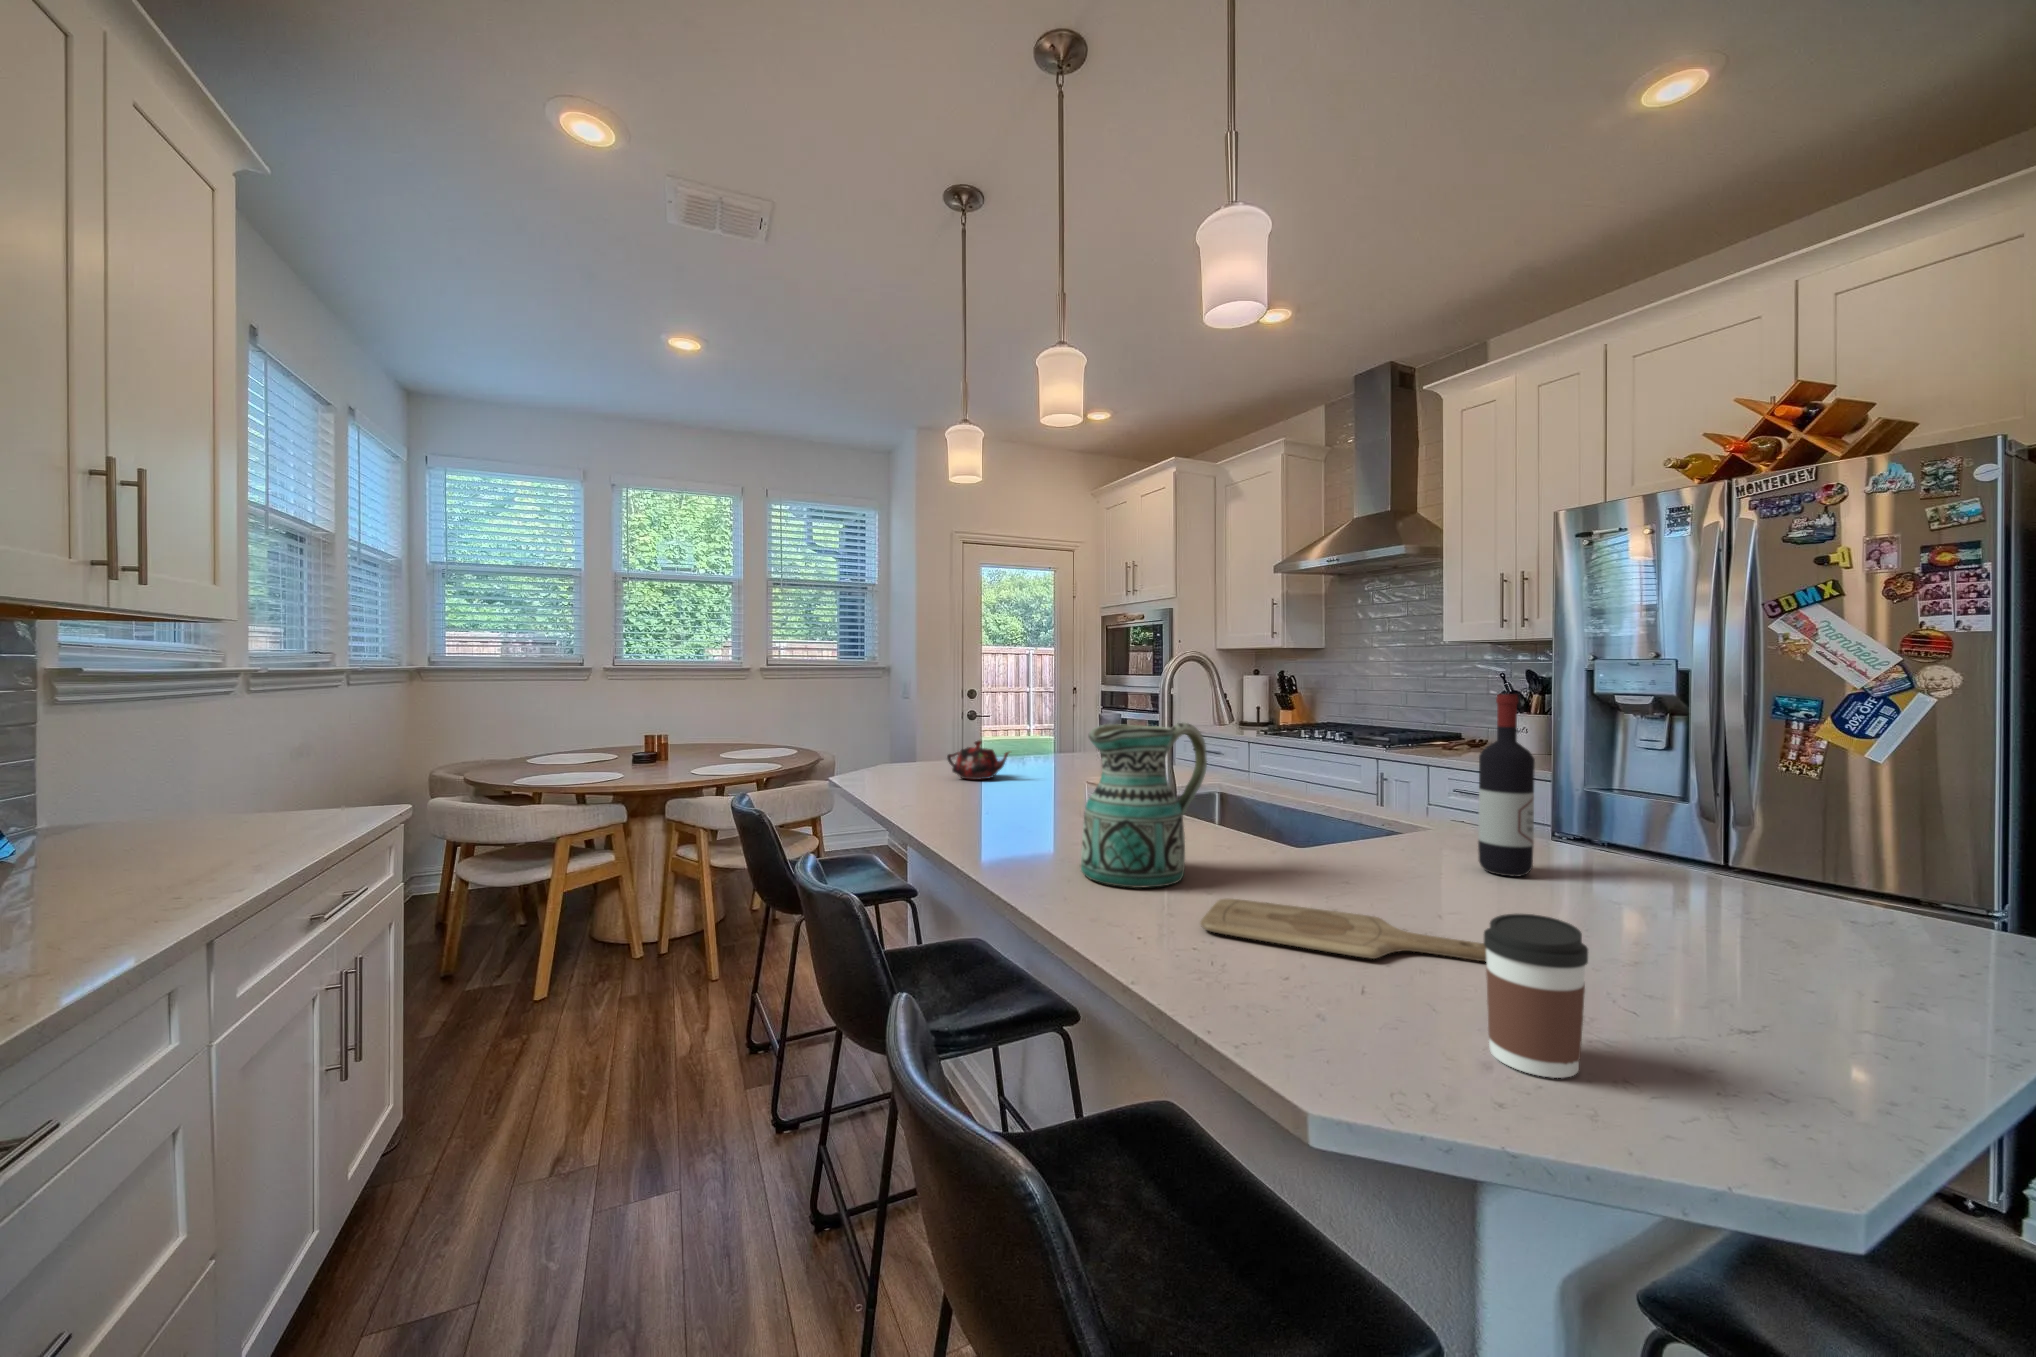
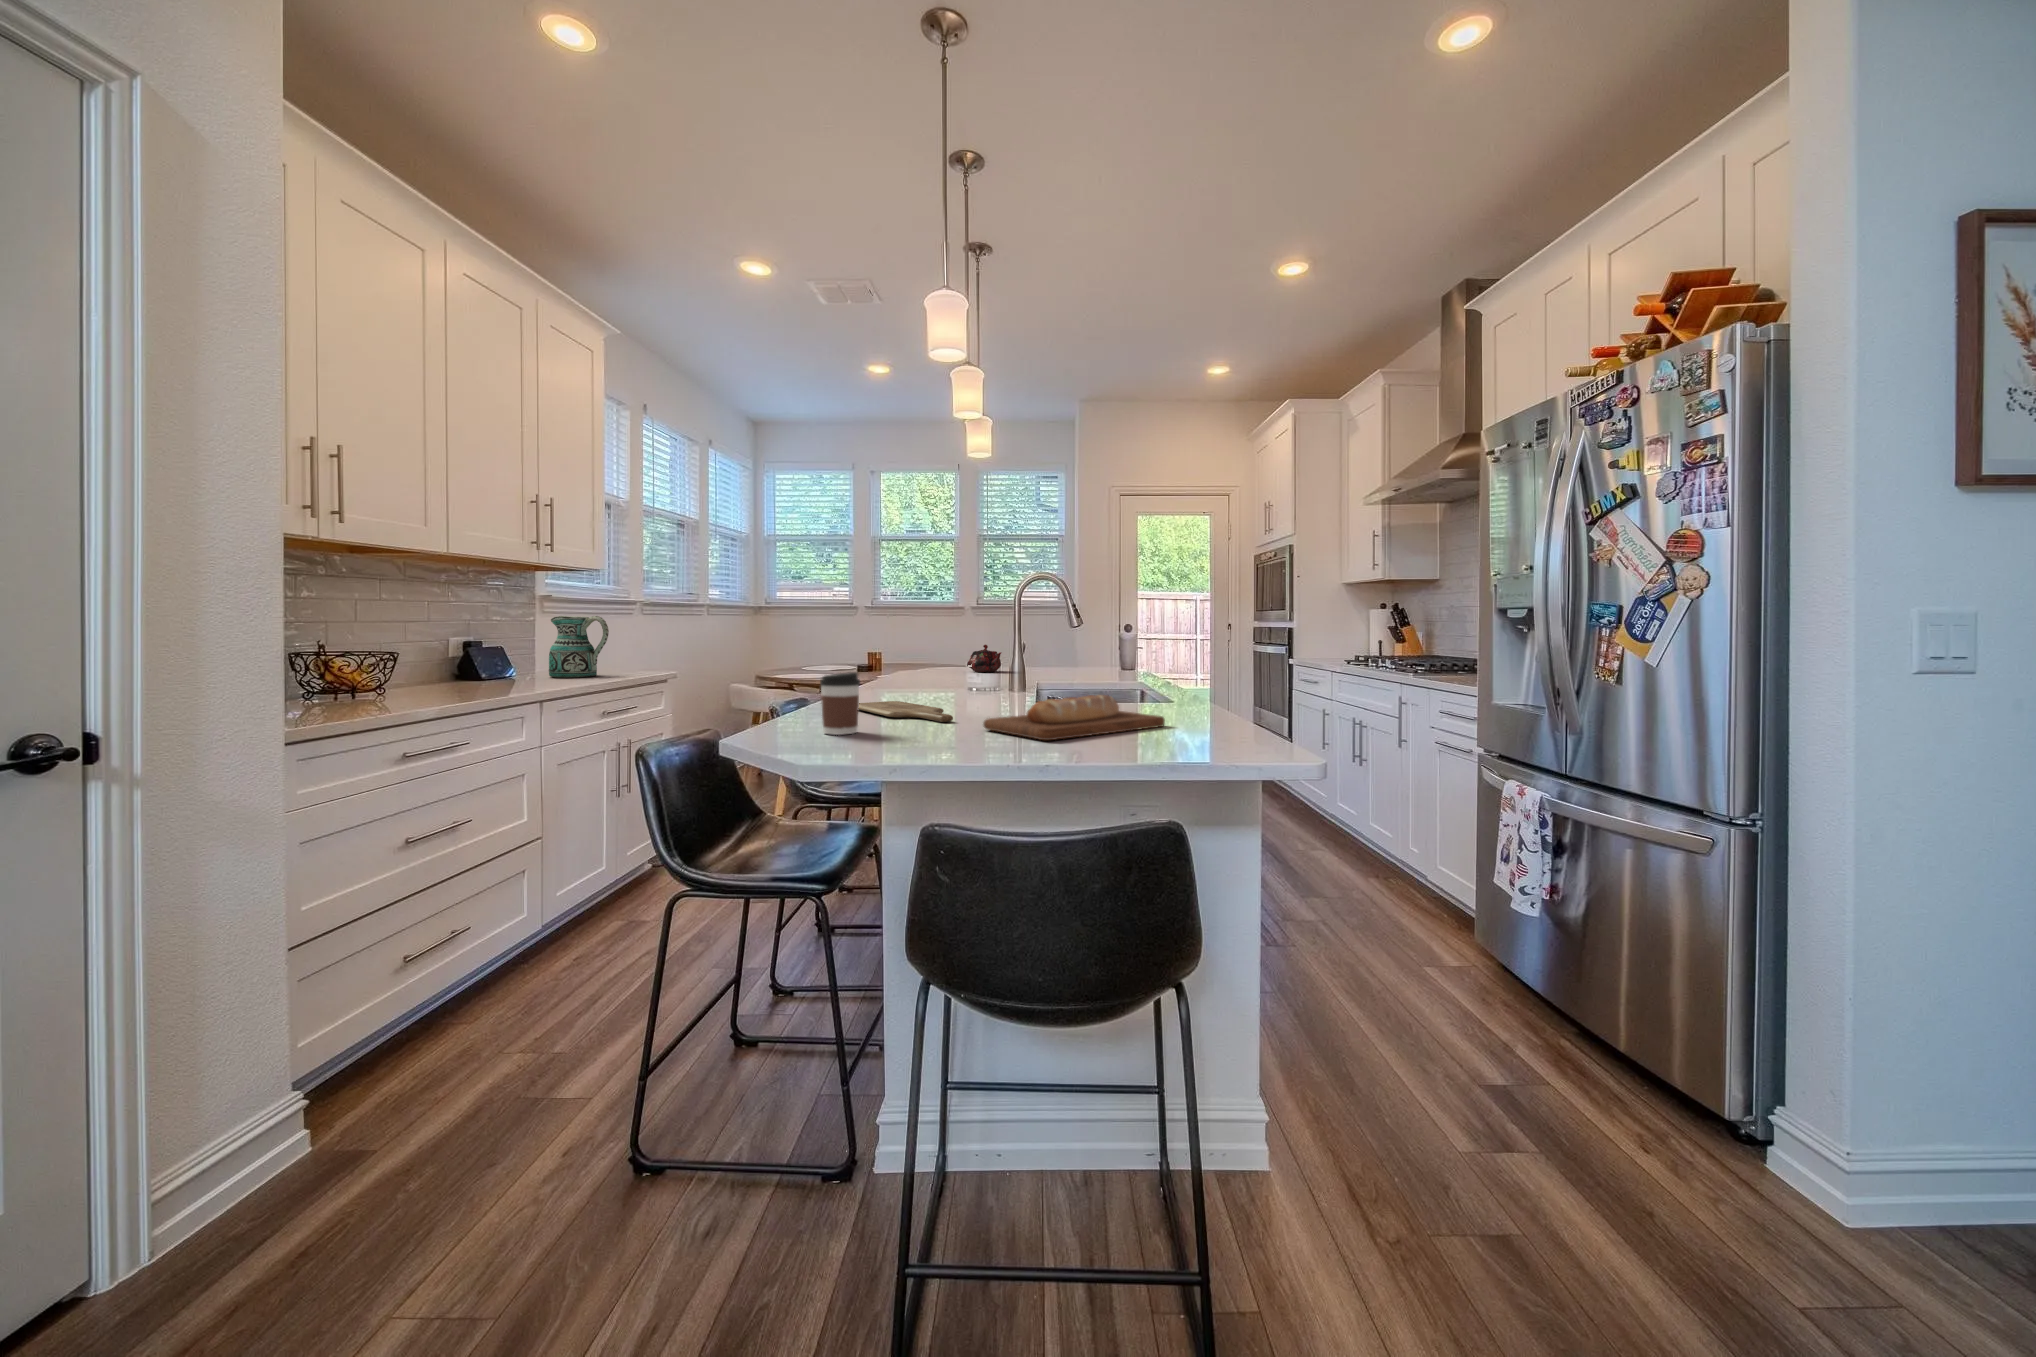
wine bottle: present [1478,694,1535,877] -> none [1099,590,1132,711]
ceramic pitcher: present [1081,723,1207,888] -> present [549,616,609,678]
bread loaf: none [1577,875,1897,1015] -> present [983,695,1165,740]

